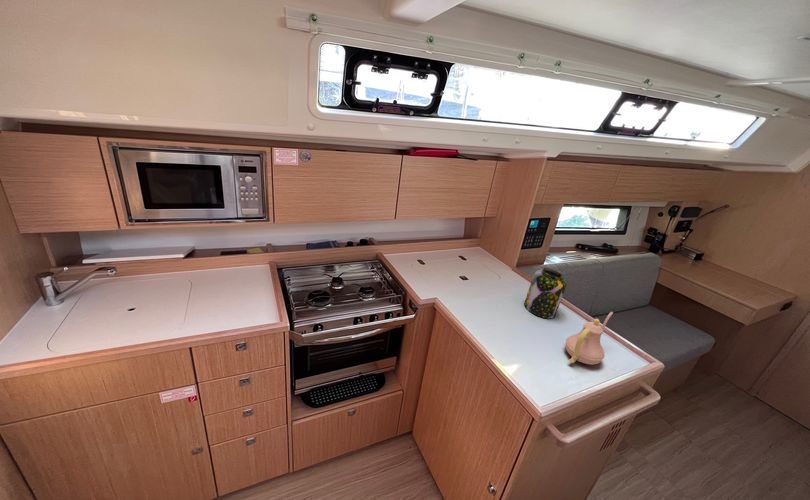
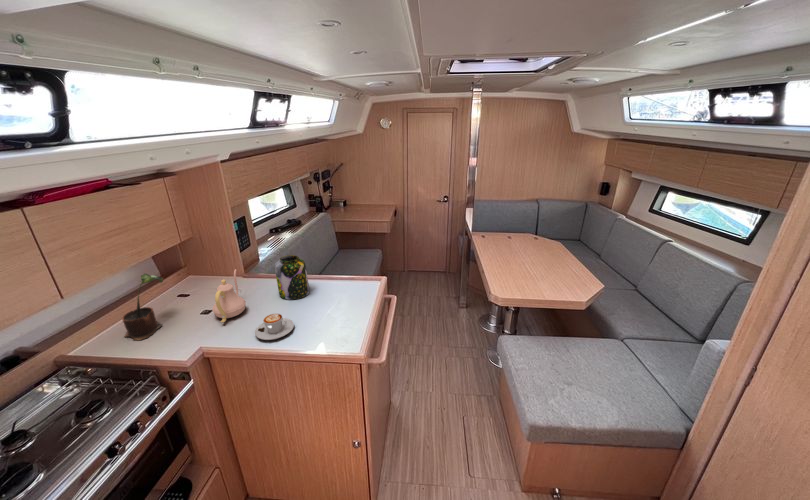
potted plant: none [412,226,452,272] -> present [122,274,163,340]
coffee cup: none [475,309,512,336] -> present [255,314,294,340]
teapot: present [565,312,613,365] -> present [212,269,246,322]

